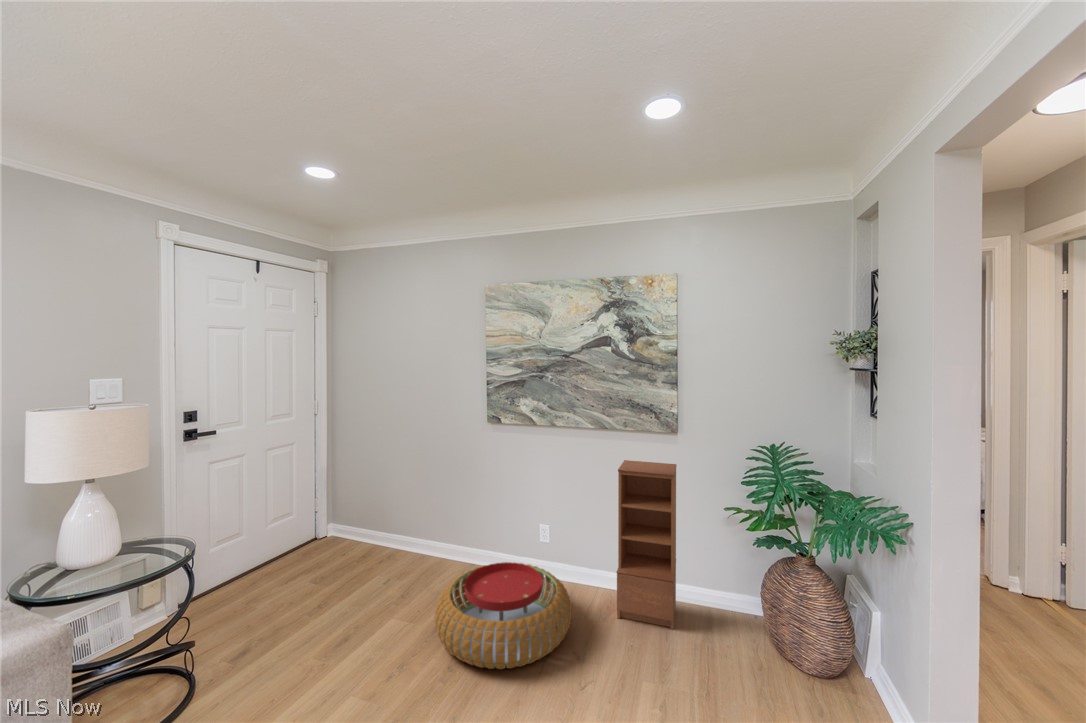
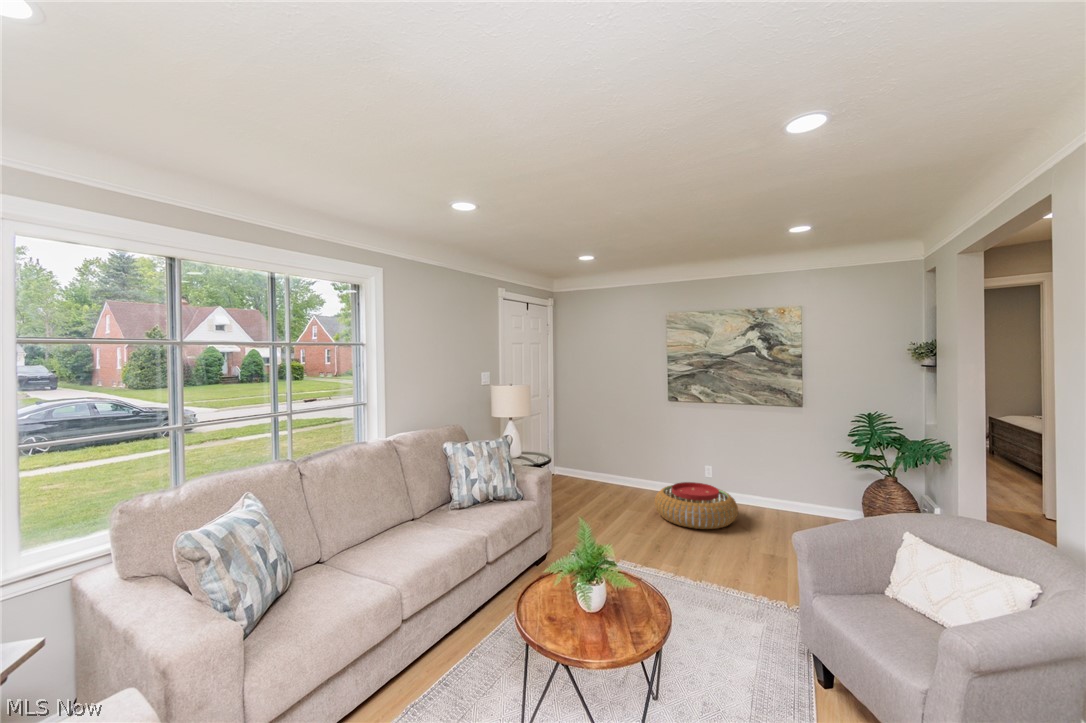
bookcase: present [616,460,676,629] -> none [764,424,803,523]

